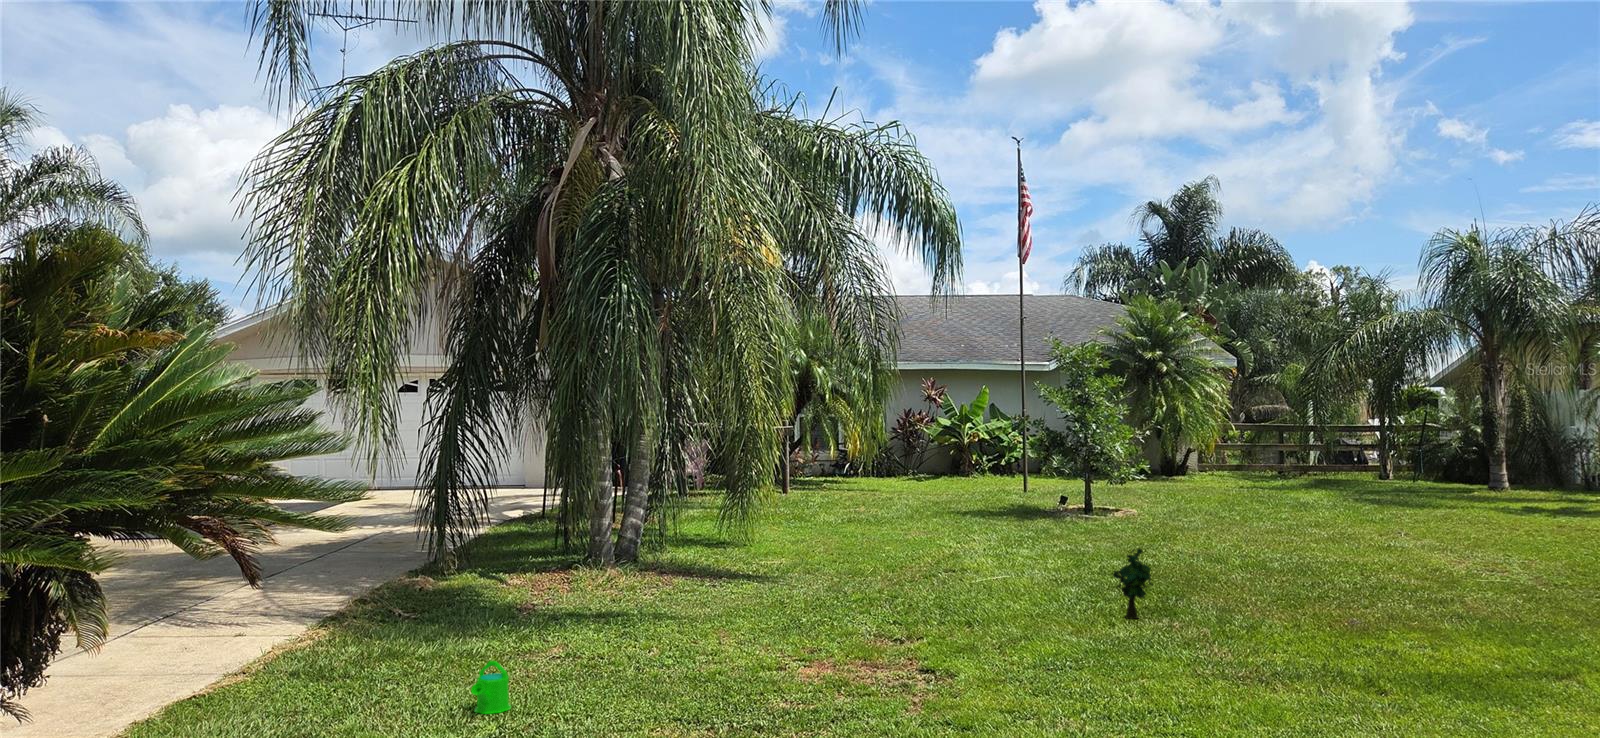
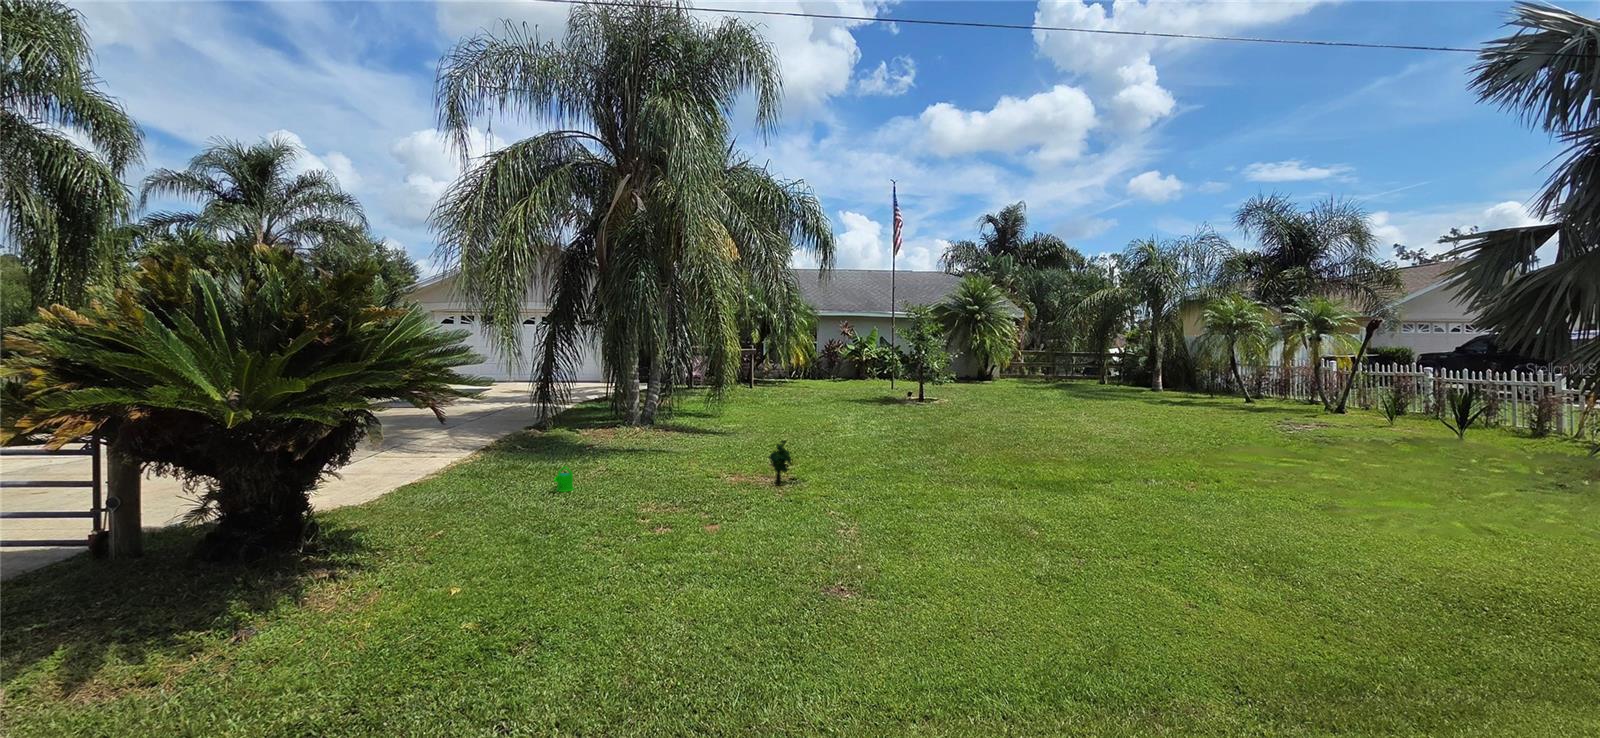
decorative plant: present [1112,549,1153,619] -> present [769,440,791,486]

